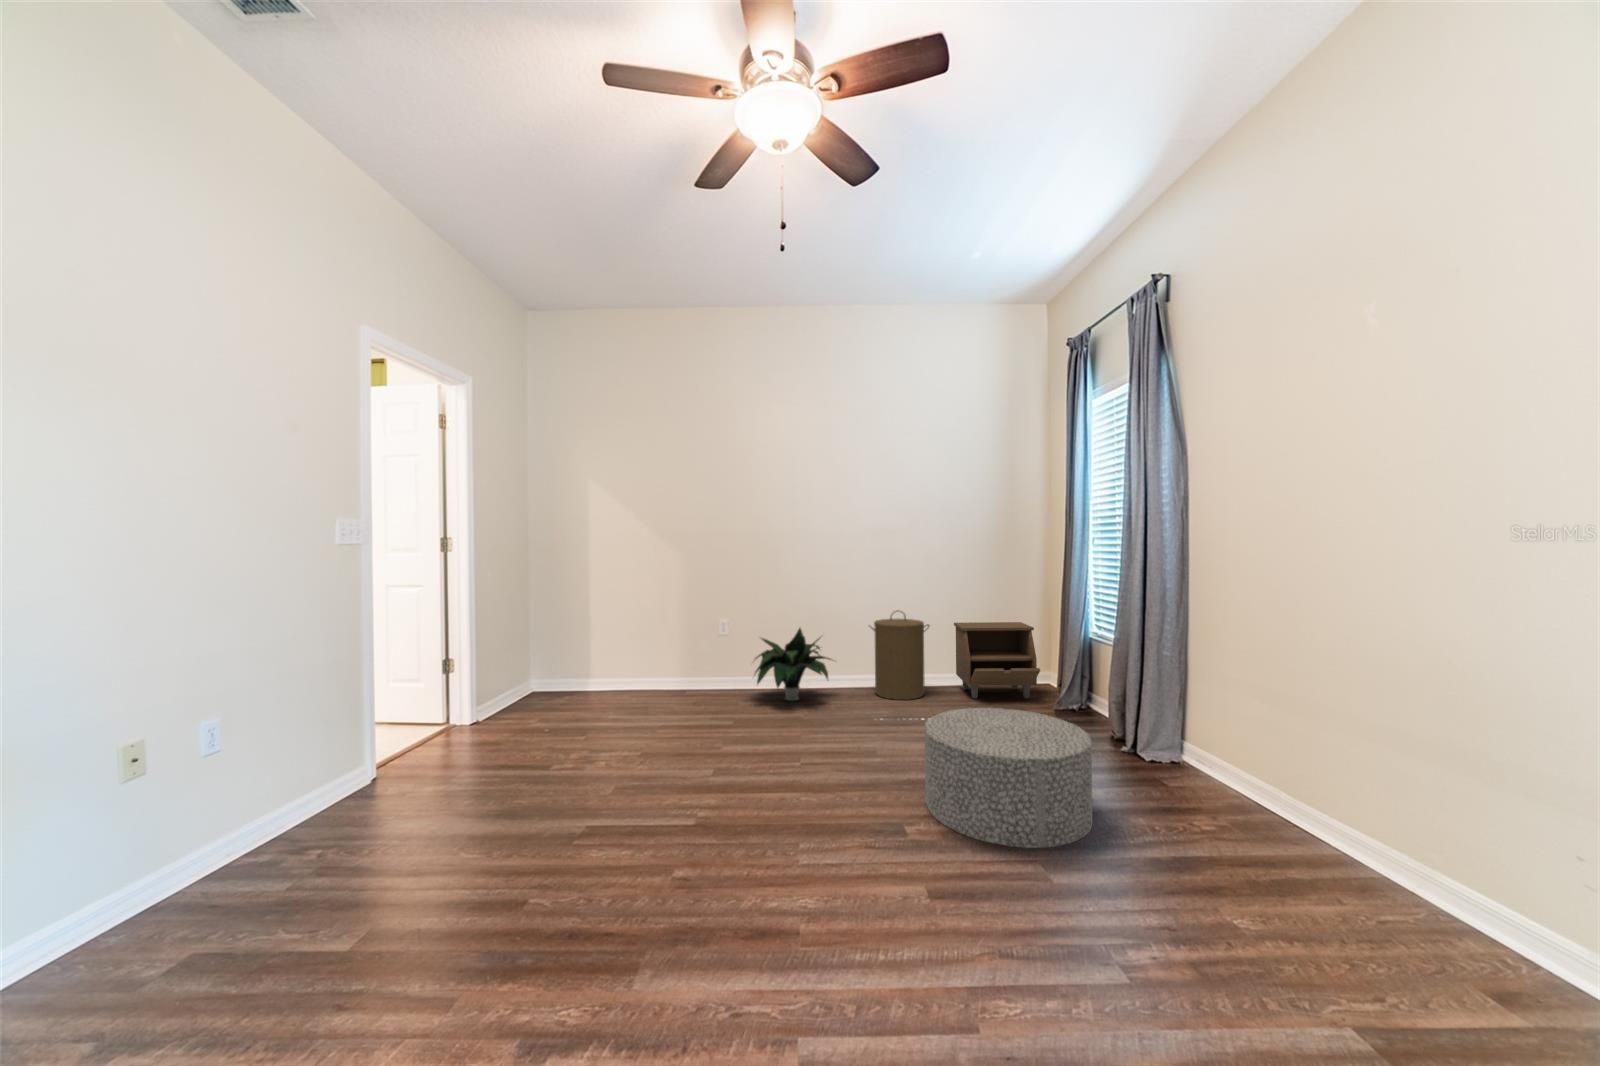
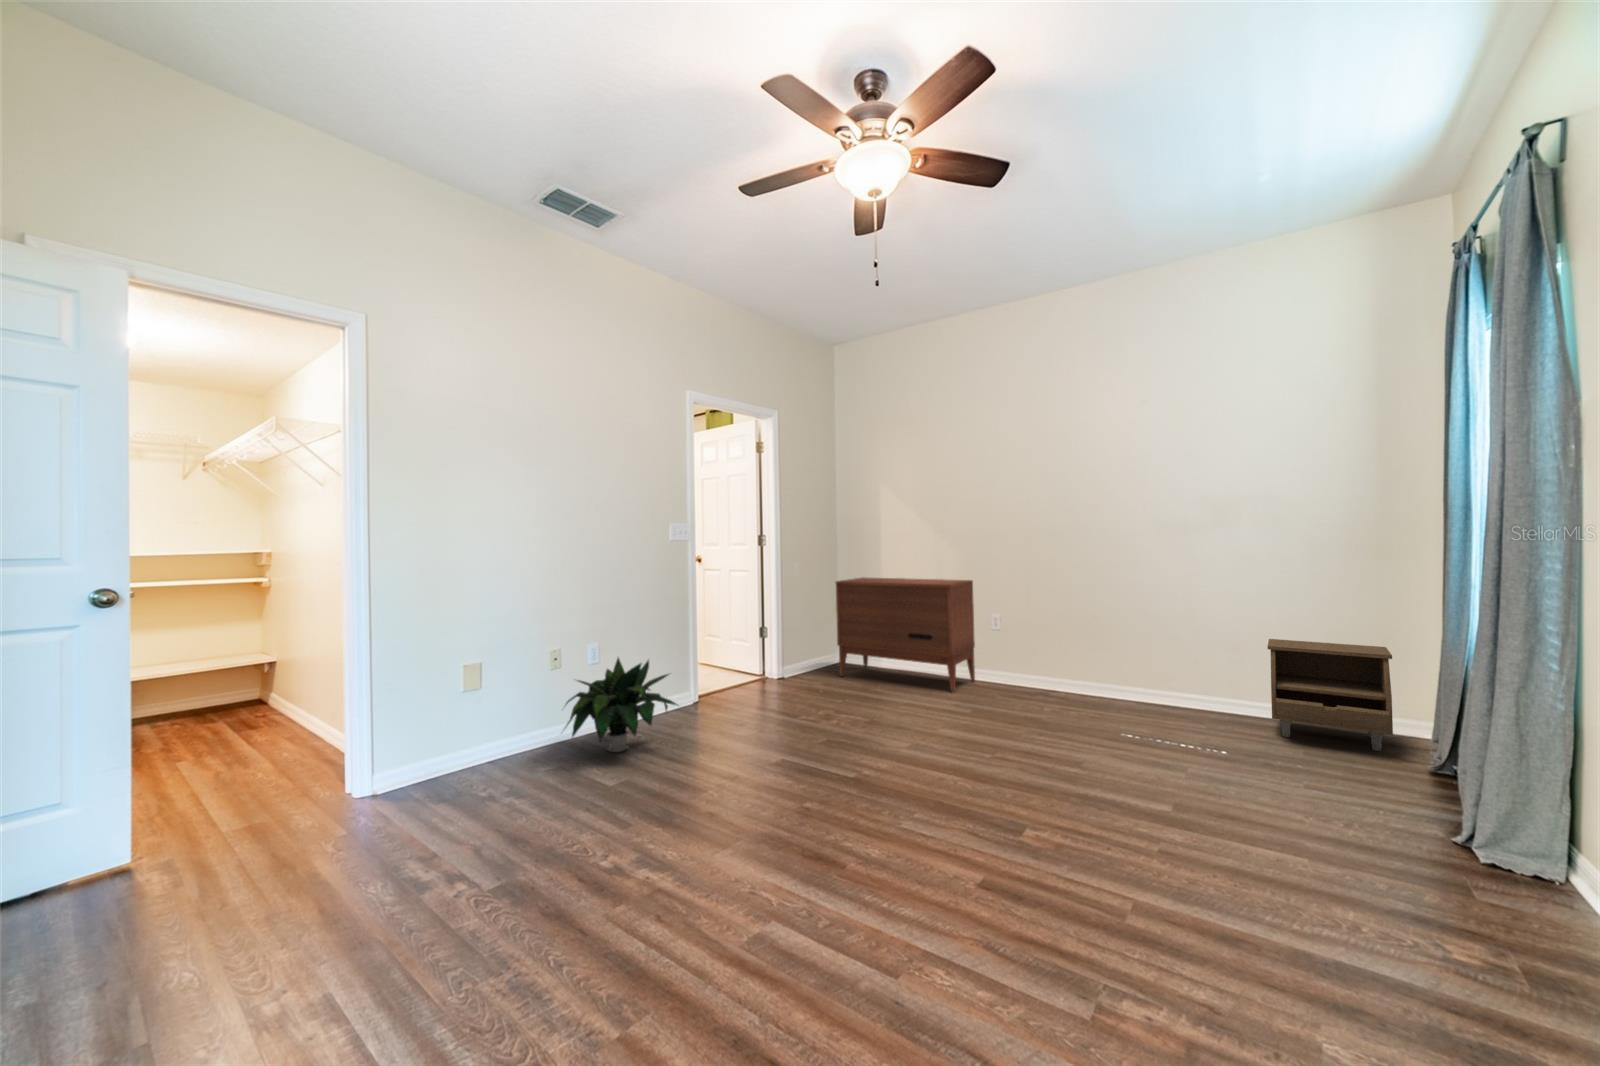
dresser: none [553,585,711,709] -> present [836,577,975,693]
laundry hamper: present [871,611,929,700] -> none [1139,618,1223,724]
potted plant: present [755,628,831,701] -> present [566,658,677,752]
ottoman: present [925,708,1093,848] -> none [1062,729,1277,902]

